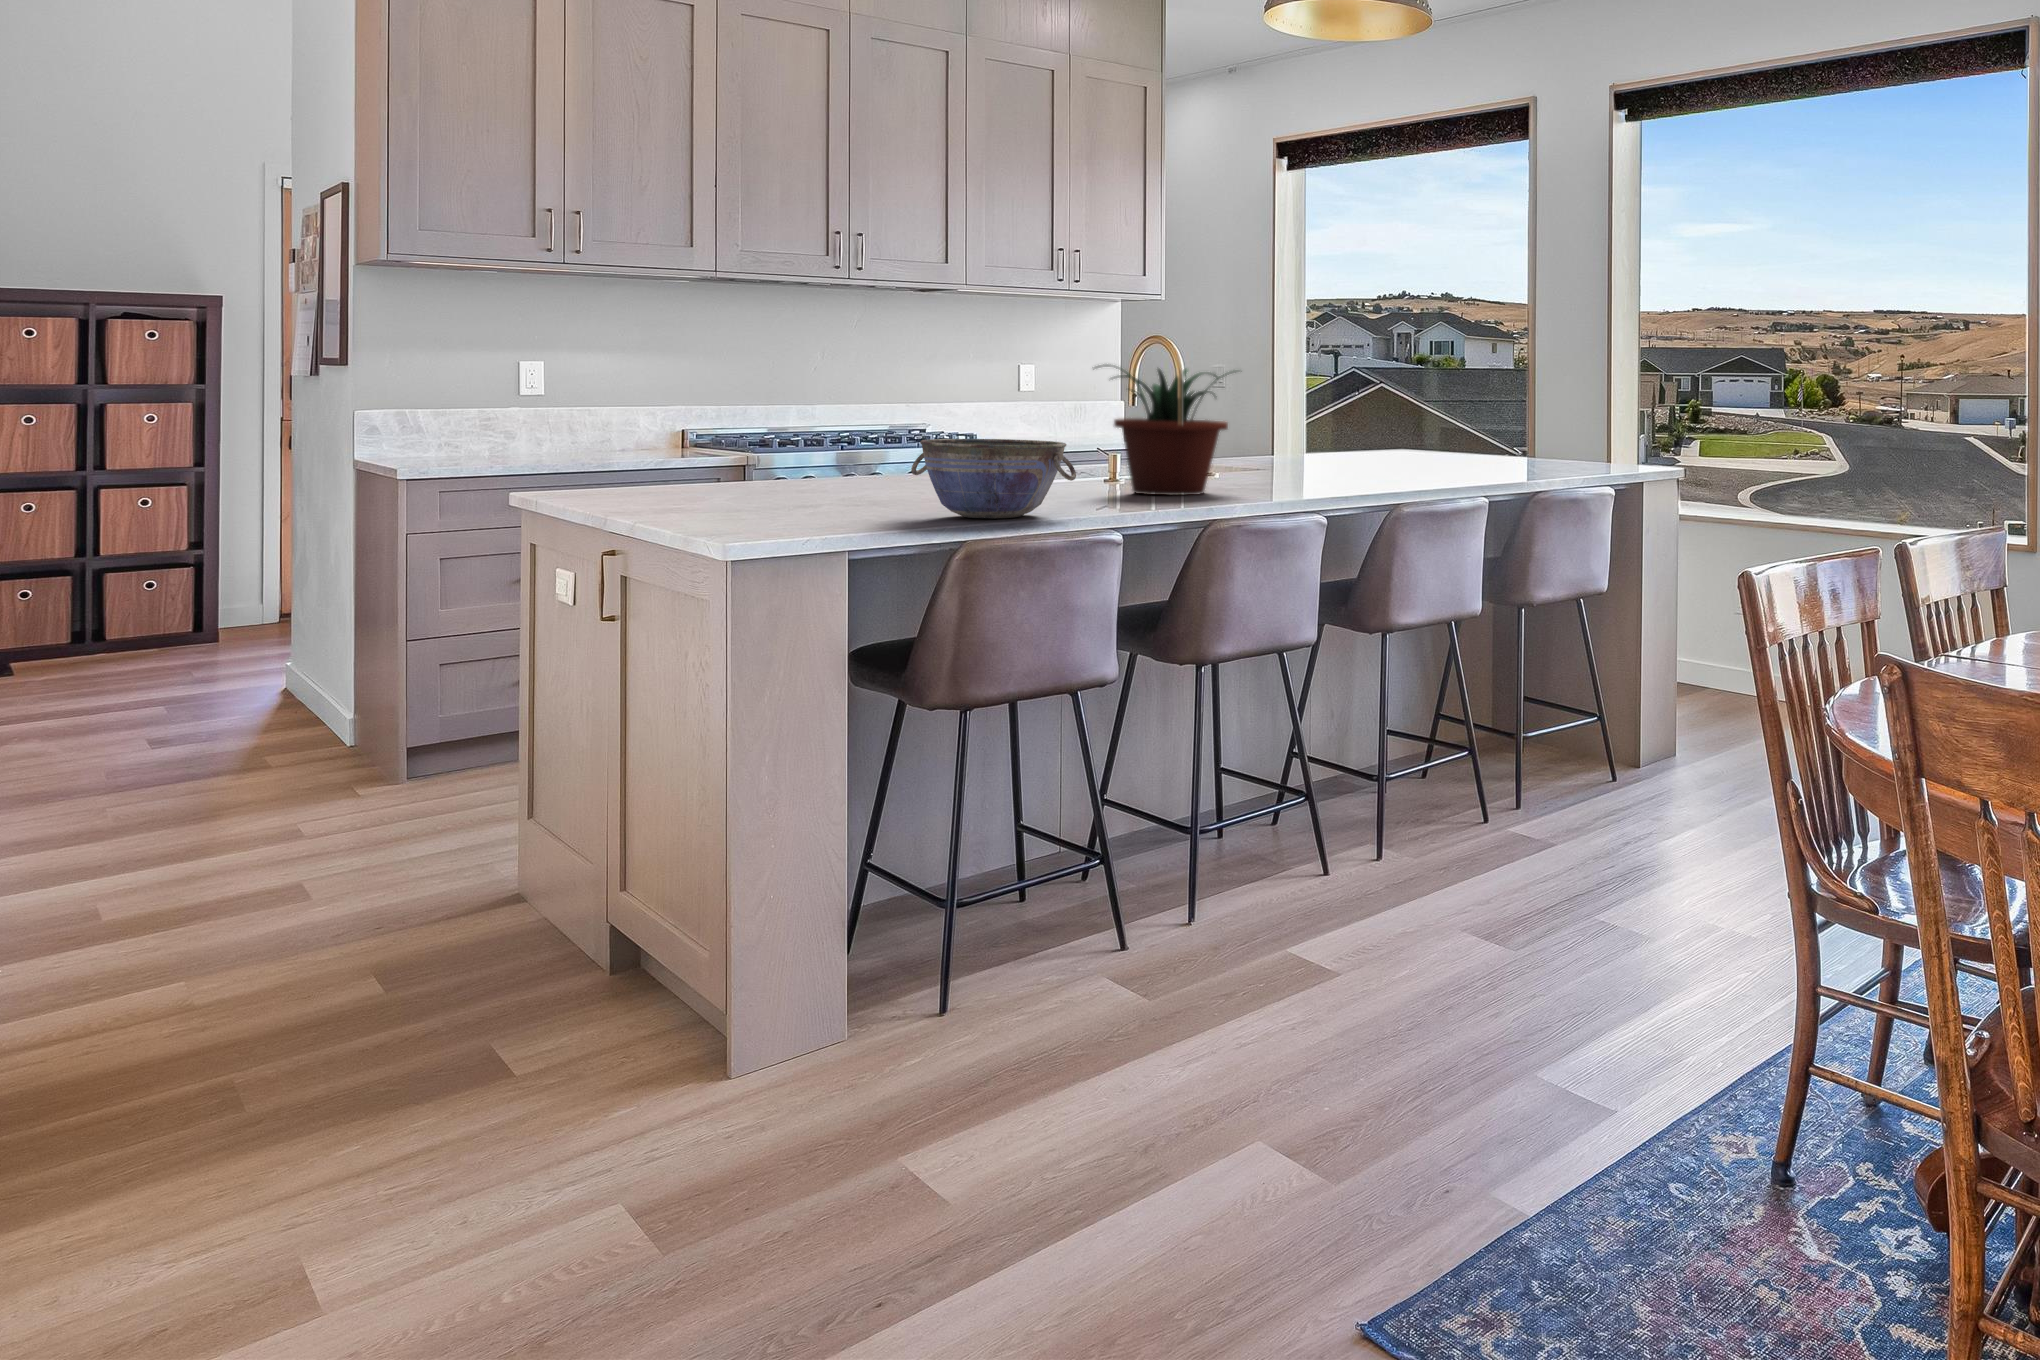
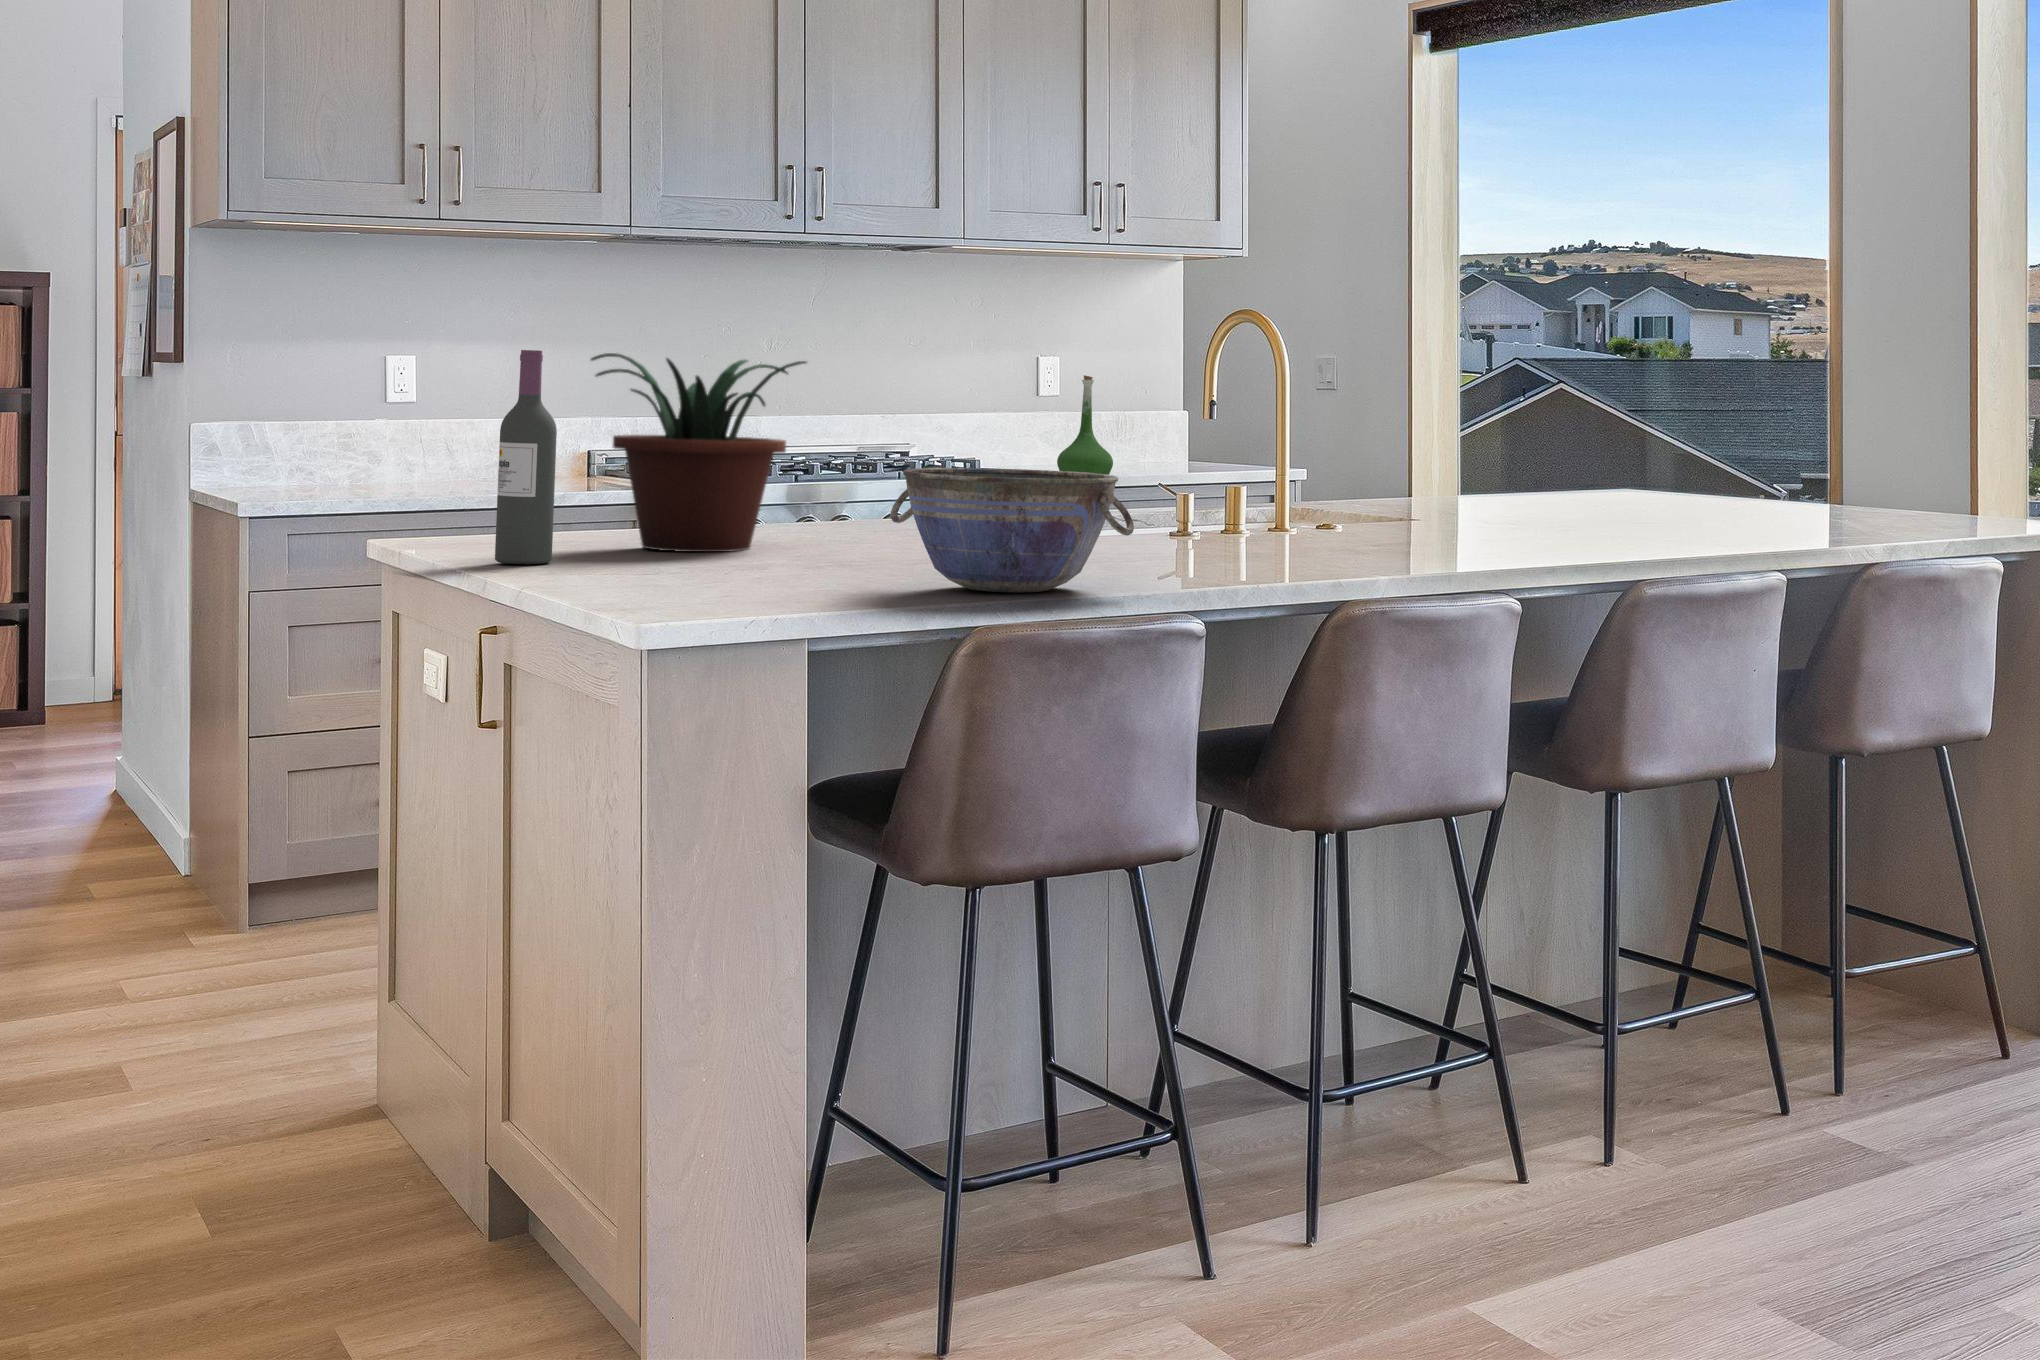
wine bottle: none [618,360,667,508] -> present [495,350,557,564]
potted plant: present [1095,365,1235,495] -> present [591,353,806,552]
vase: none [1032,375,1072,448] -> present [1057,375,1113,475]

